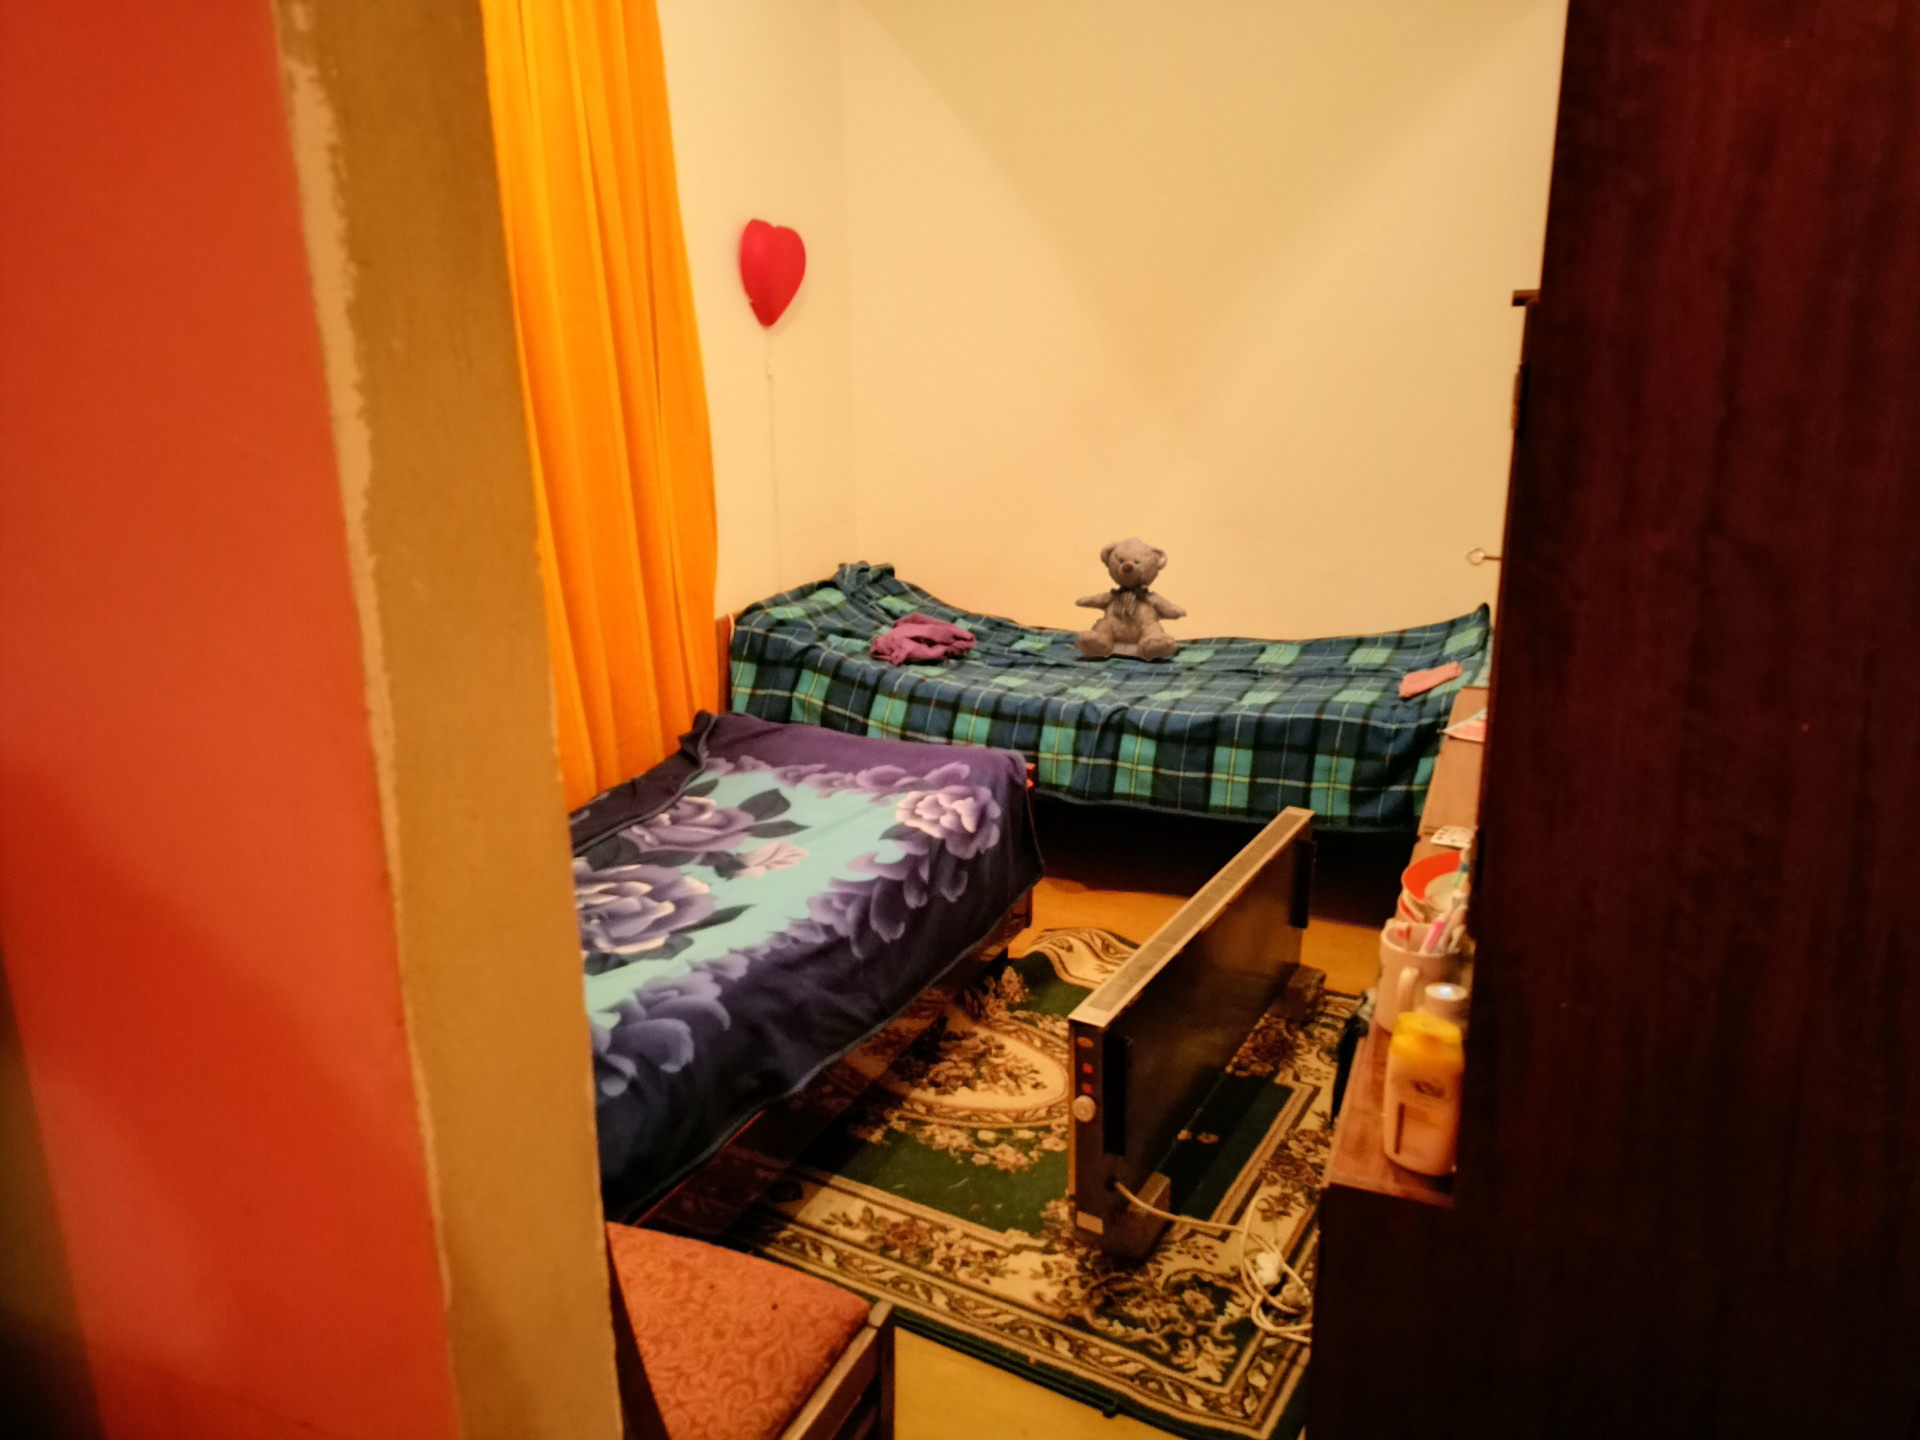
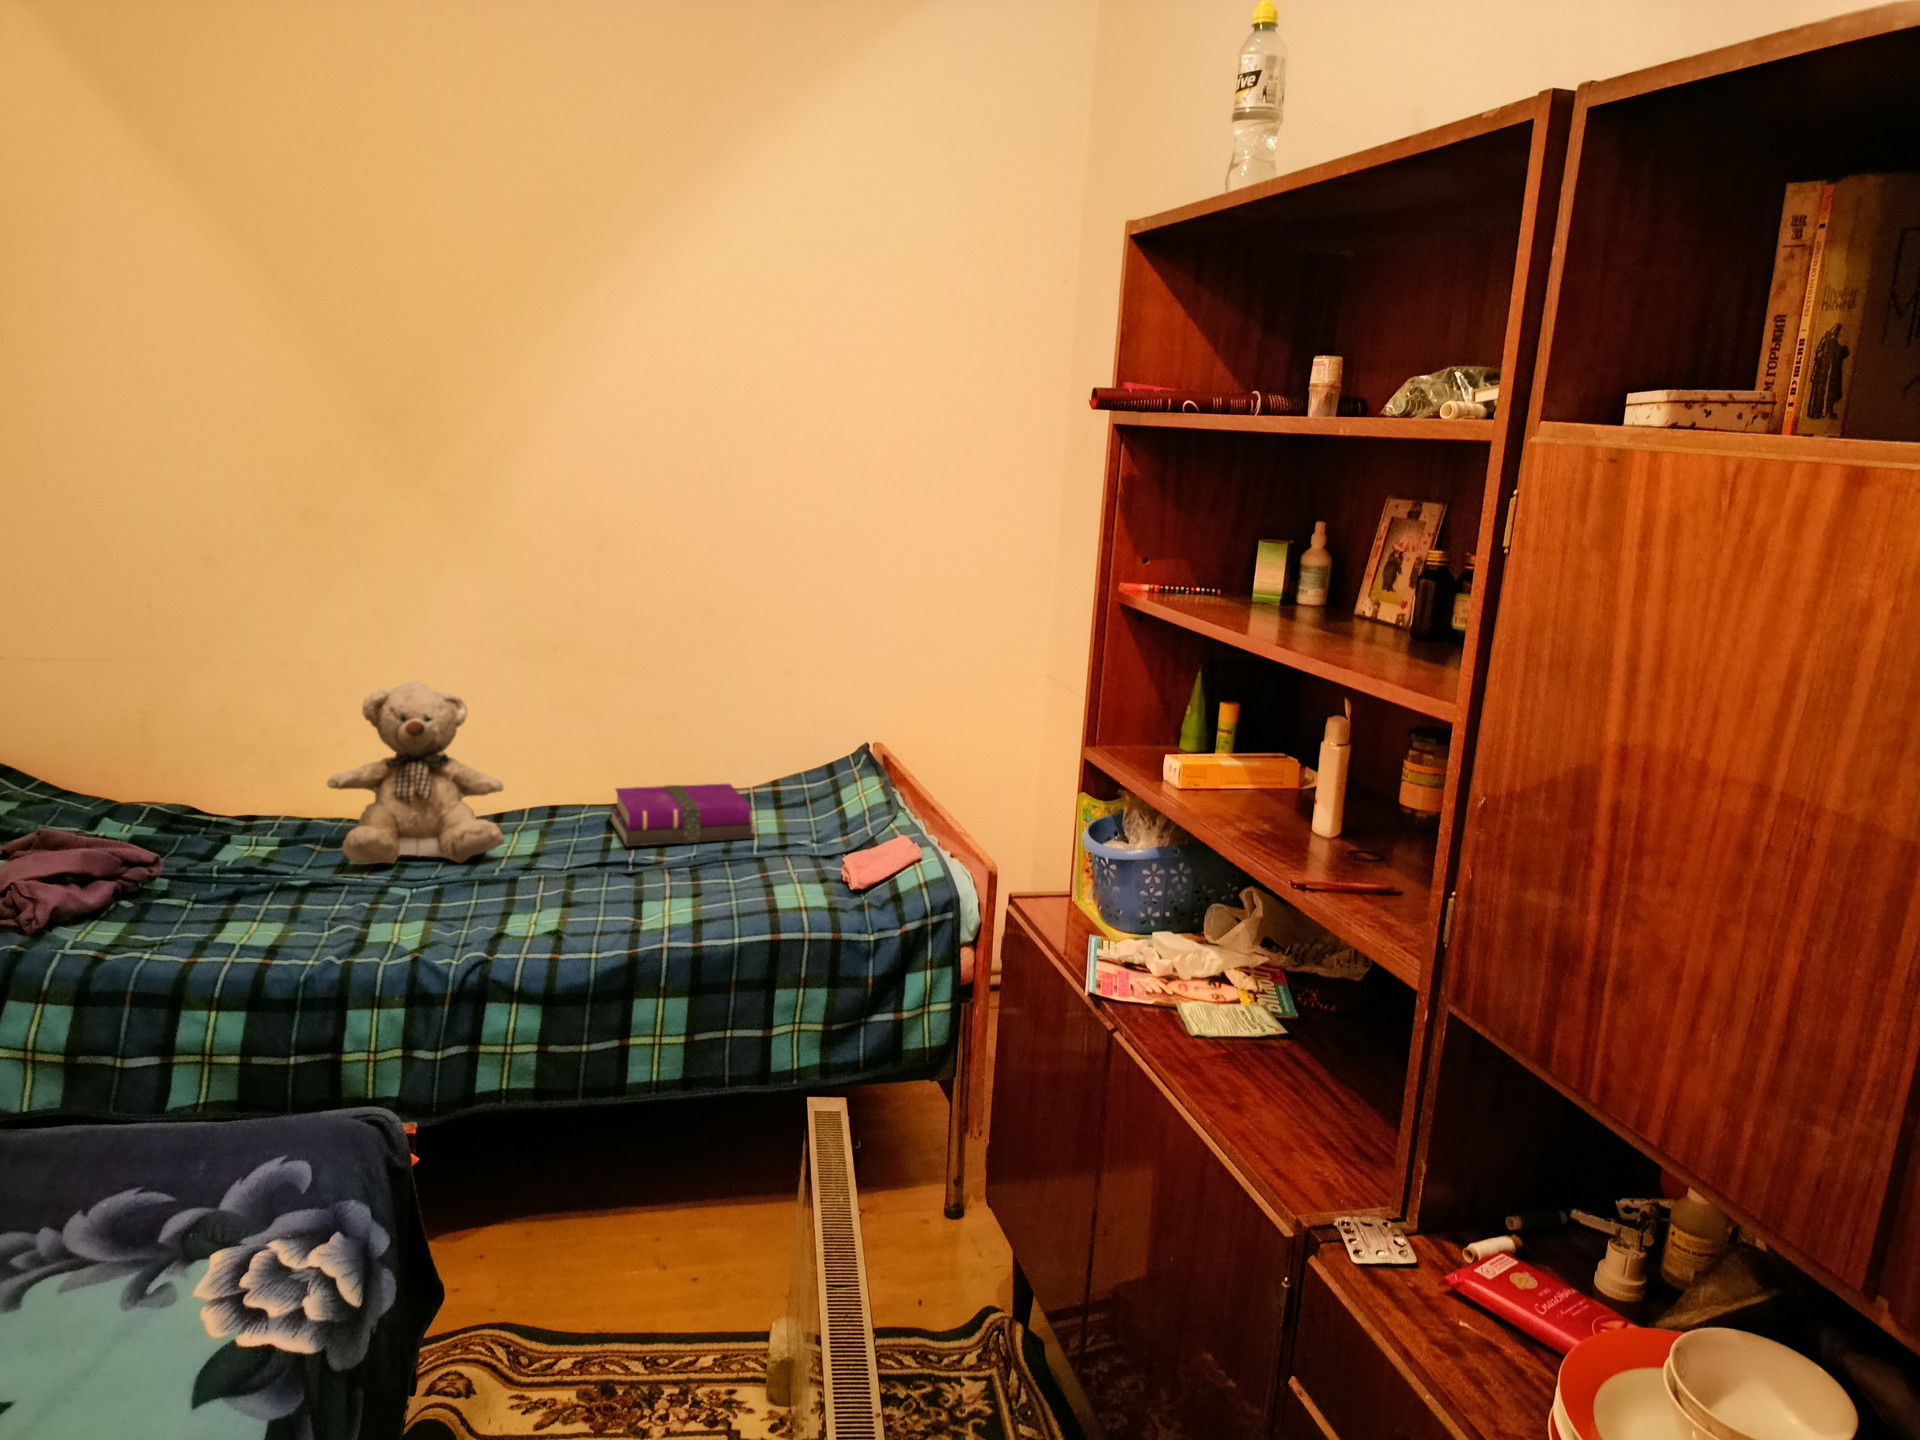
notebook: none [1263,624,1365,666] -> present [610,783,756,847]

